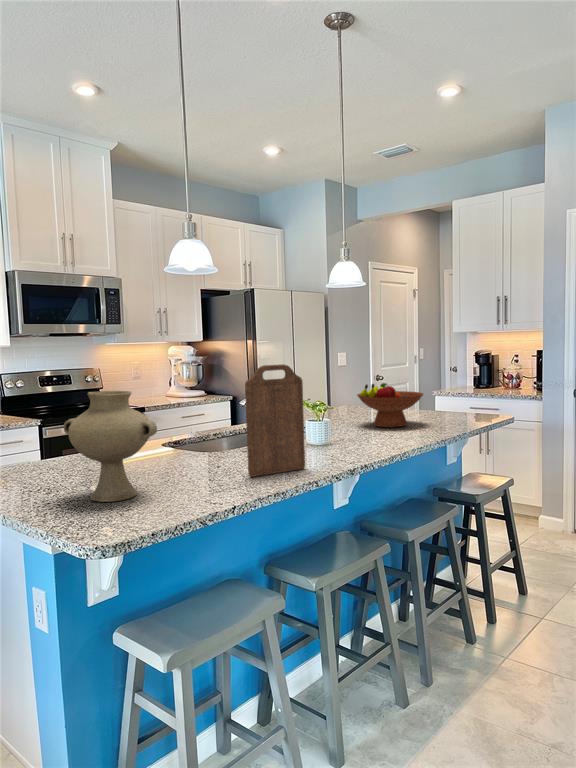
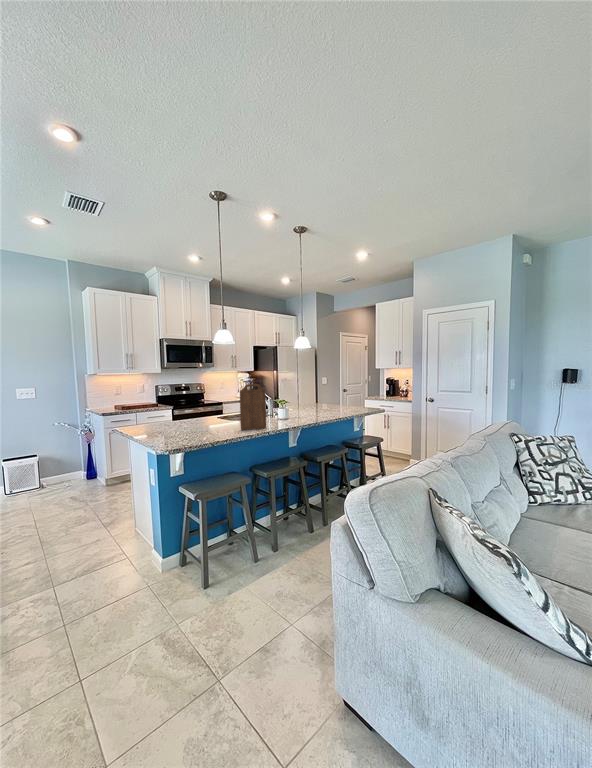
fruit bowl: present [357,383,423,427] -> none [308,393,338,413]
vase: present [63,391,157,502] -> none [166,393,201,436]

